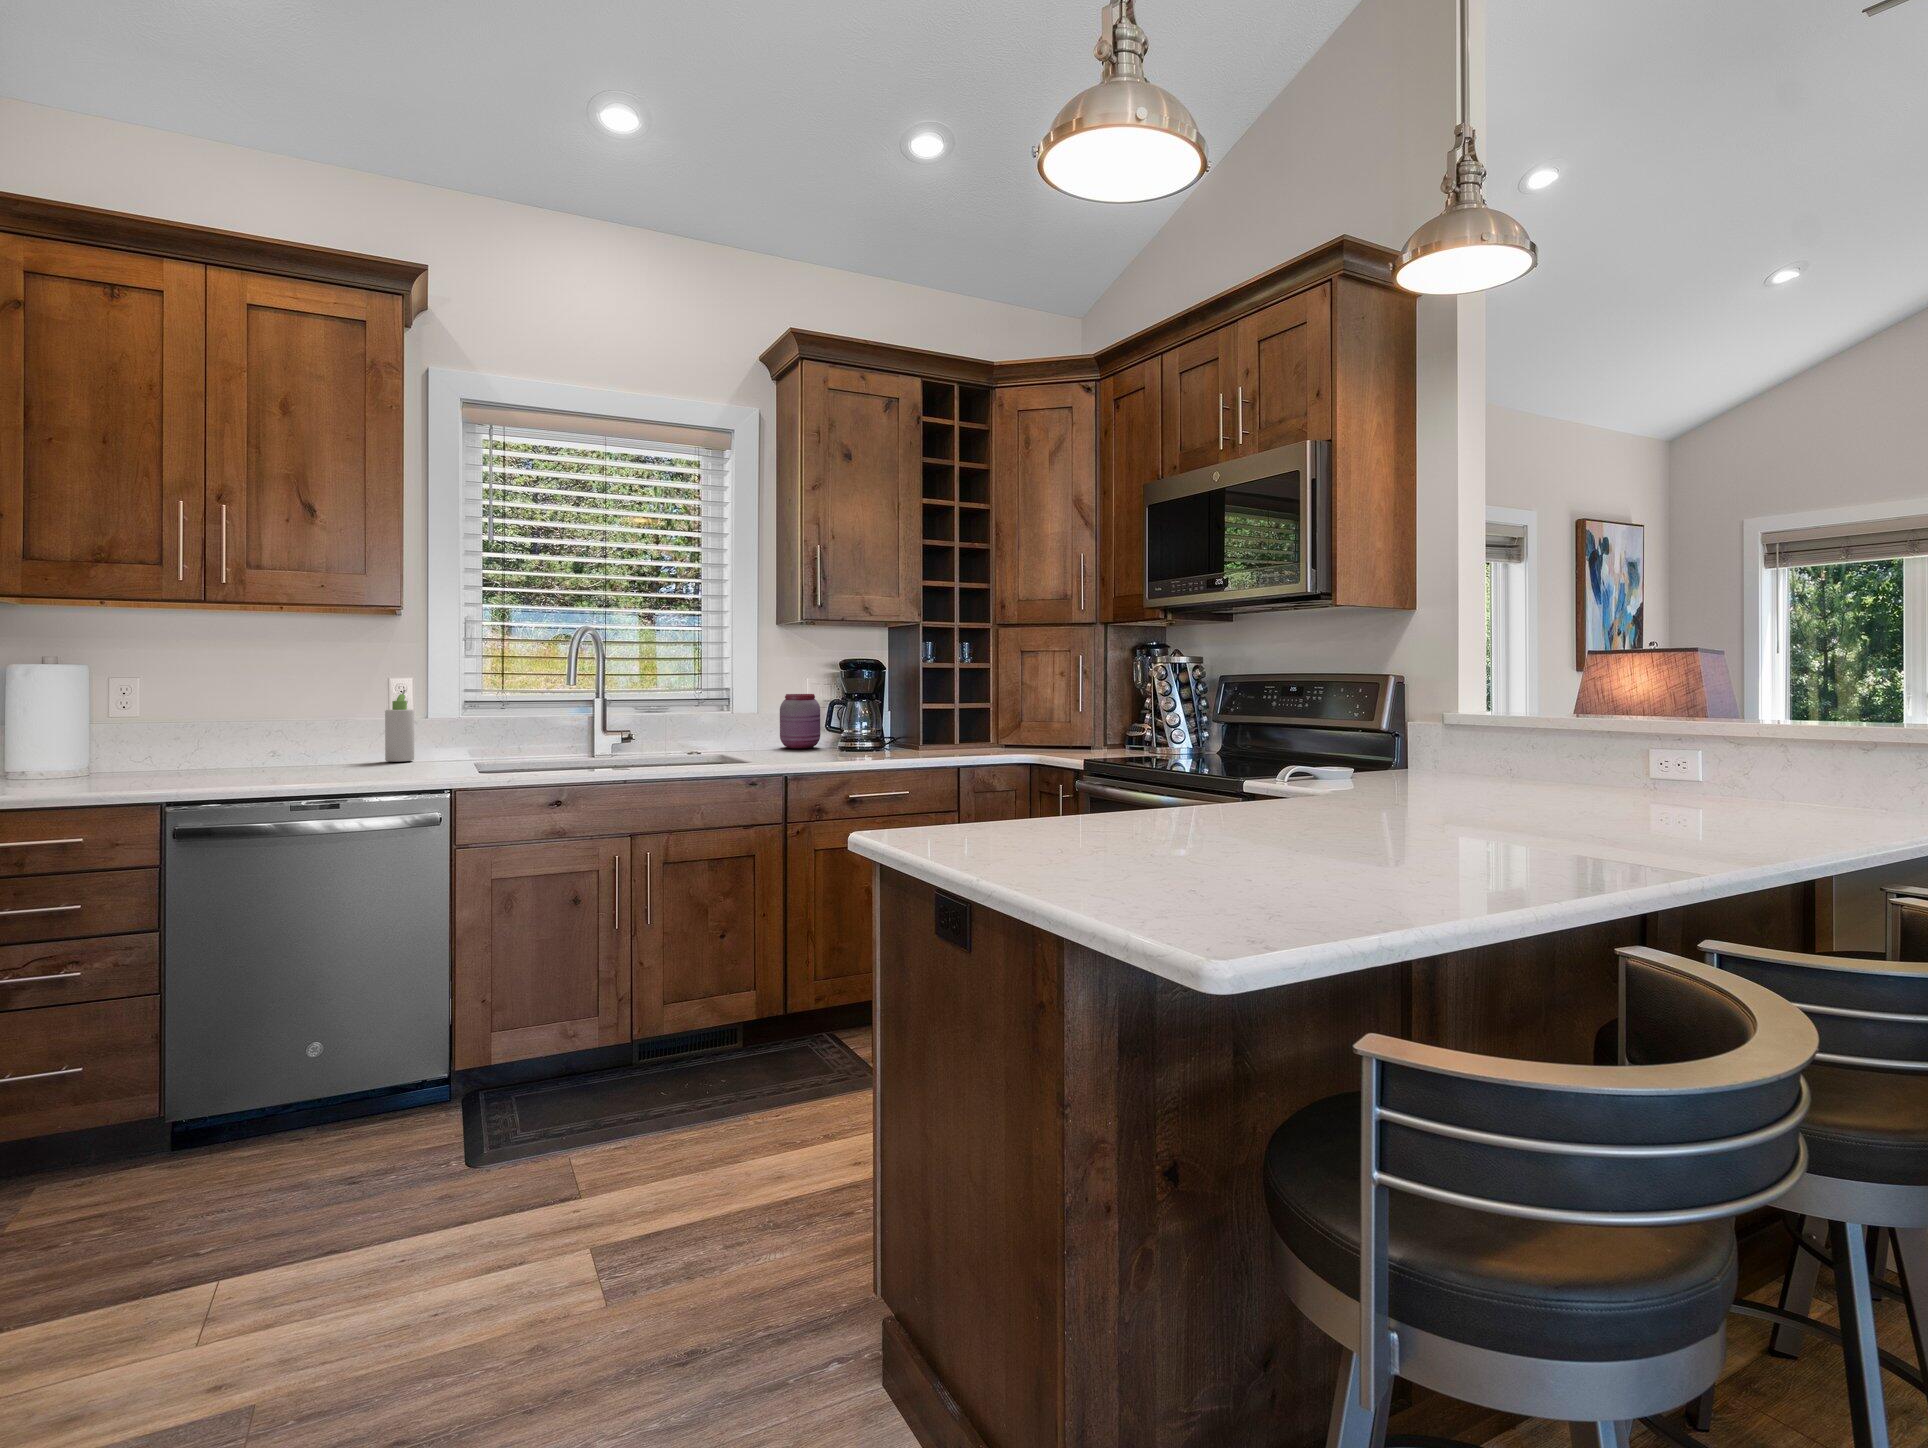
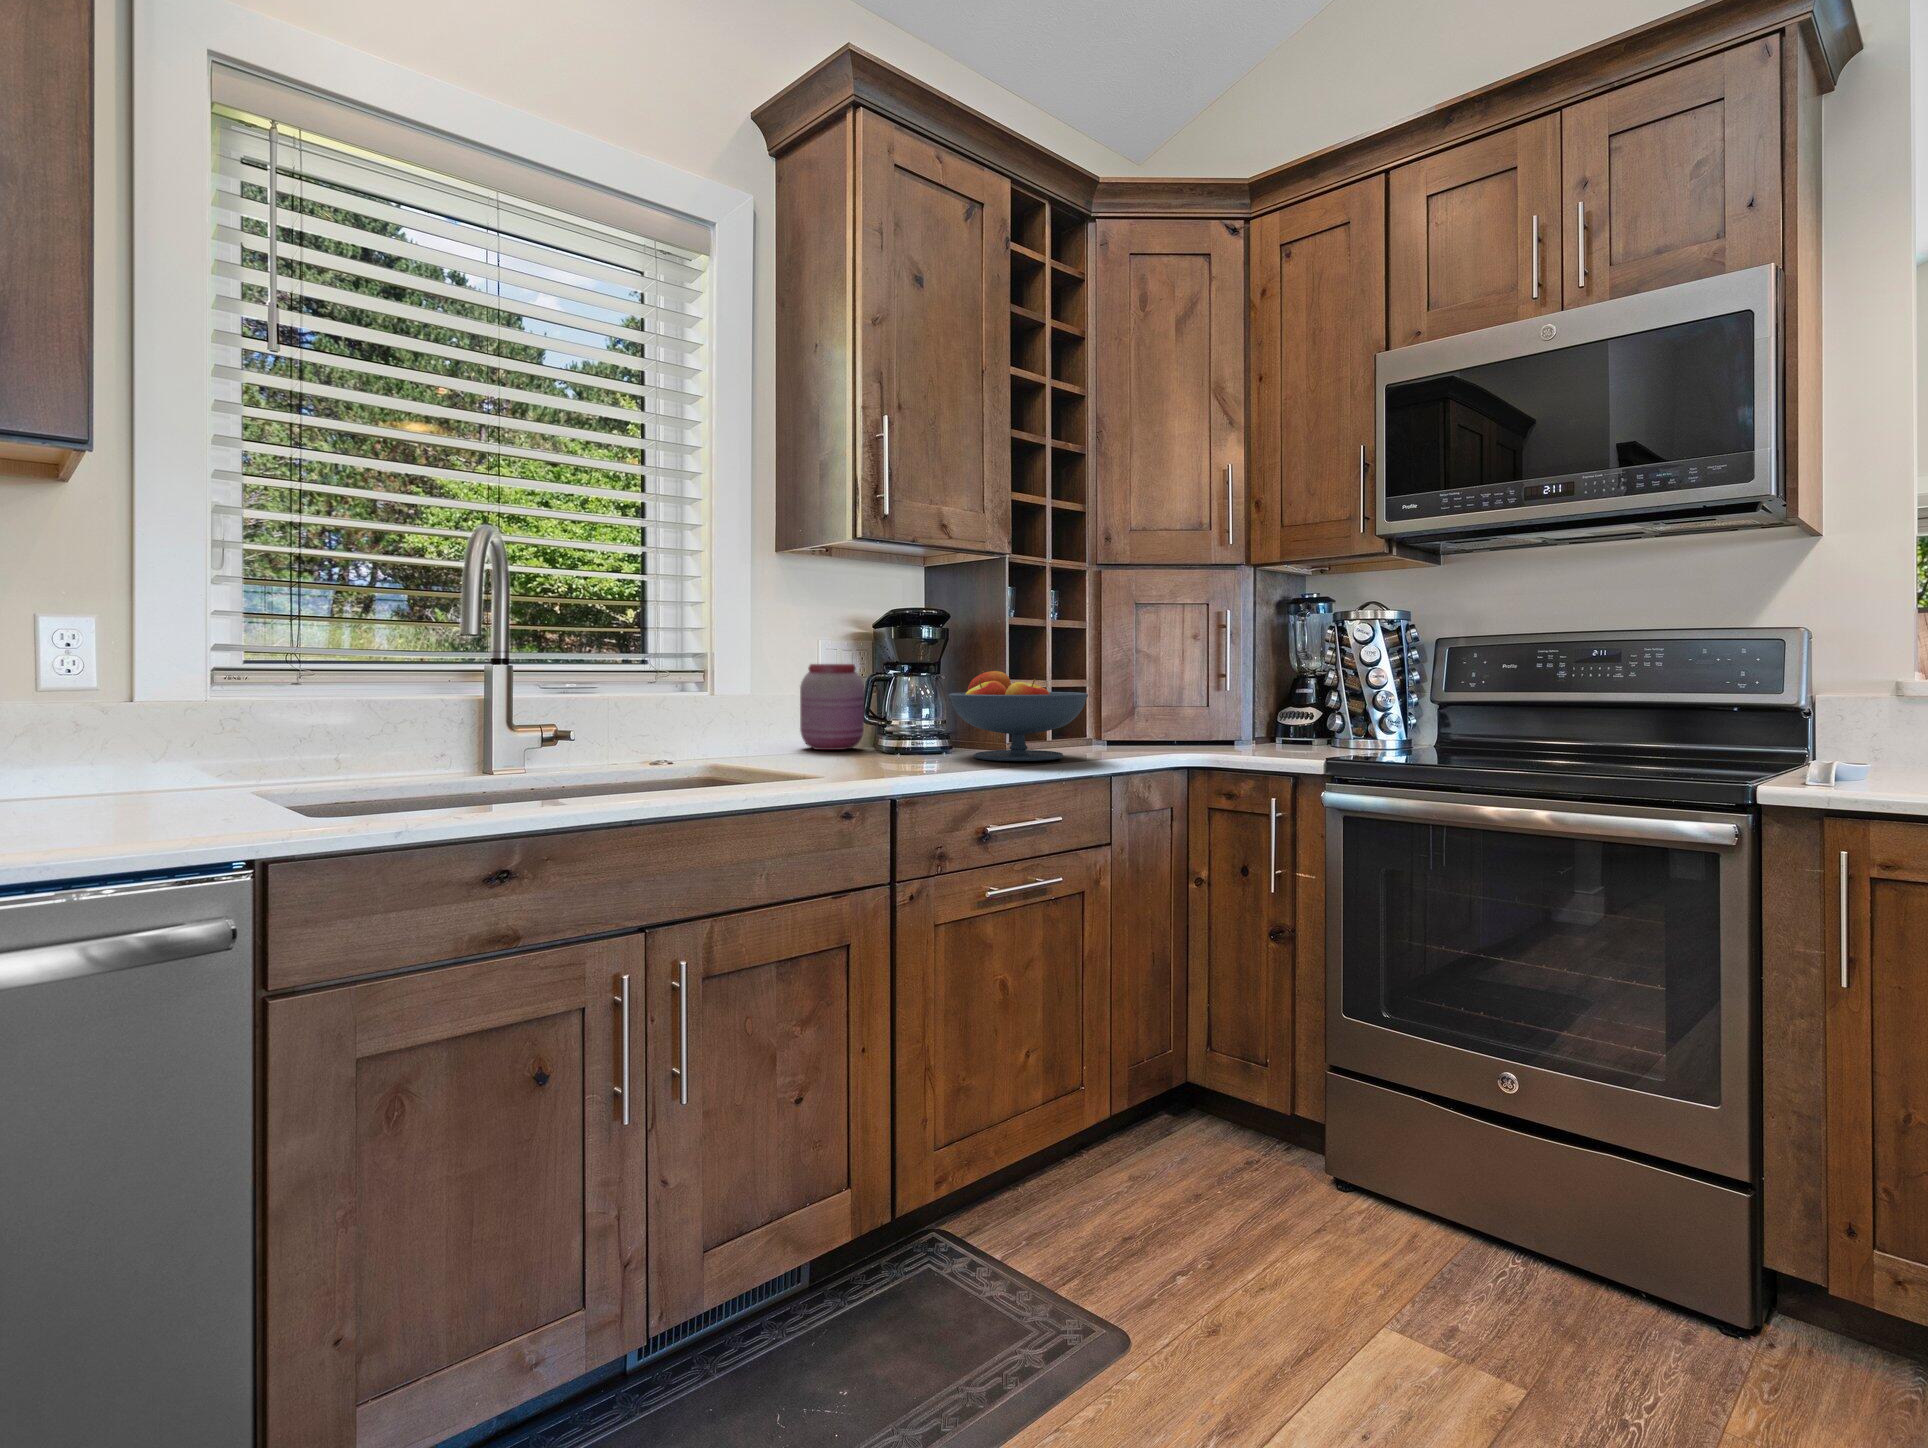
bottle: present [385,690,414,762] -> none [66,643,136,794]
fruit bowl: none [861,699,950,756] -> present [949,671,1088,761]

